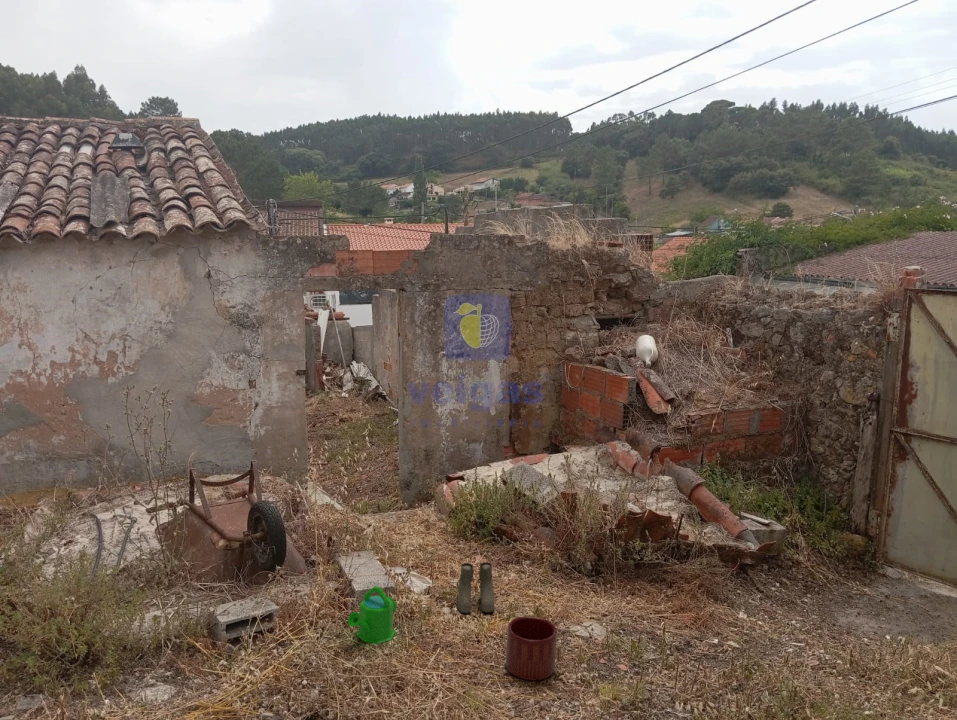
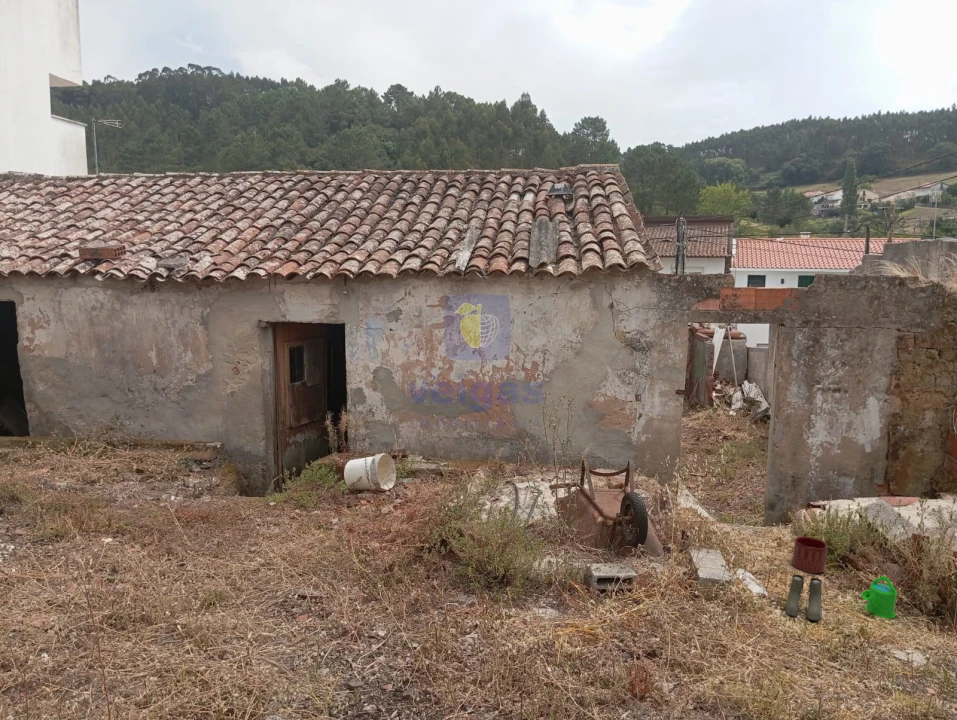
watering can: present [348,586,397,644] -> present [862,576,897,618]
planter: present [506,616,557,680] -> present [792,537,828,573]

